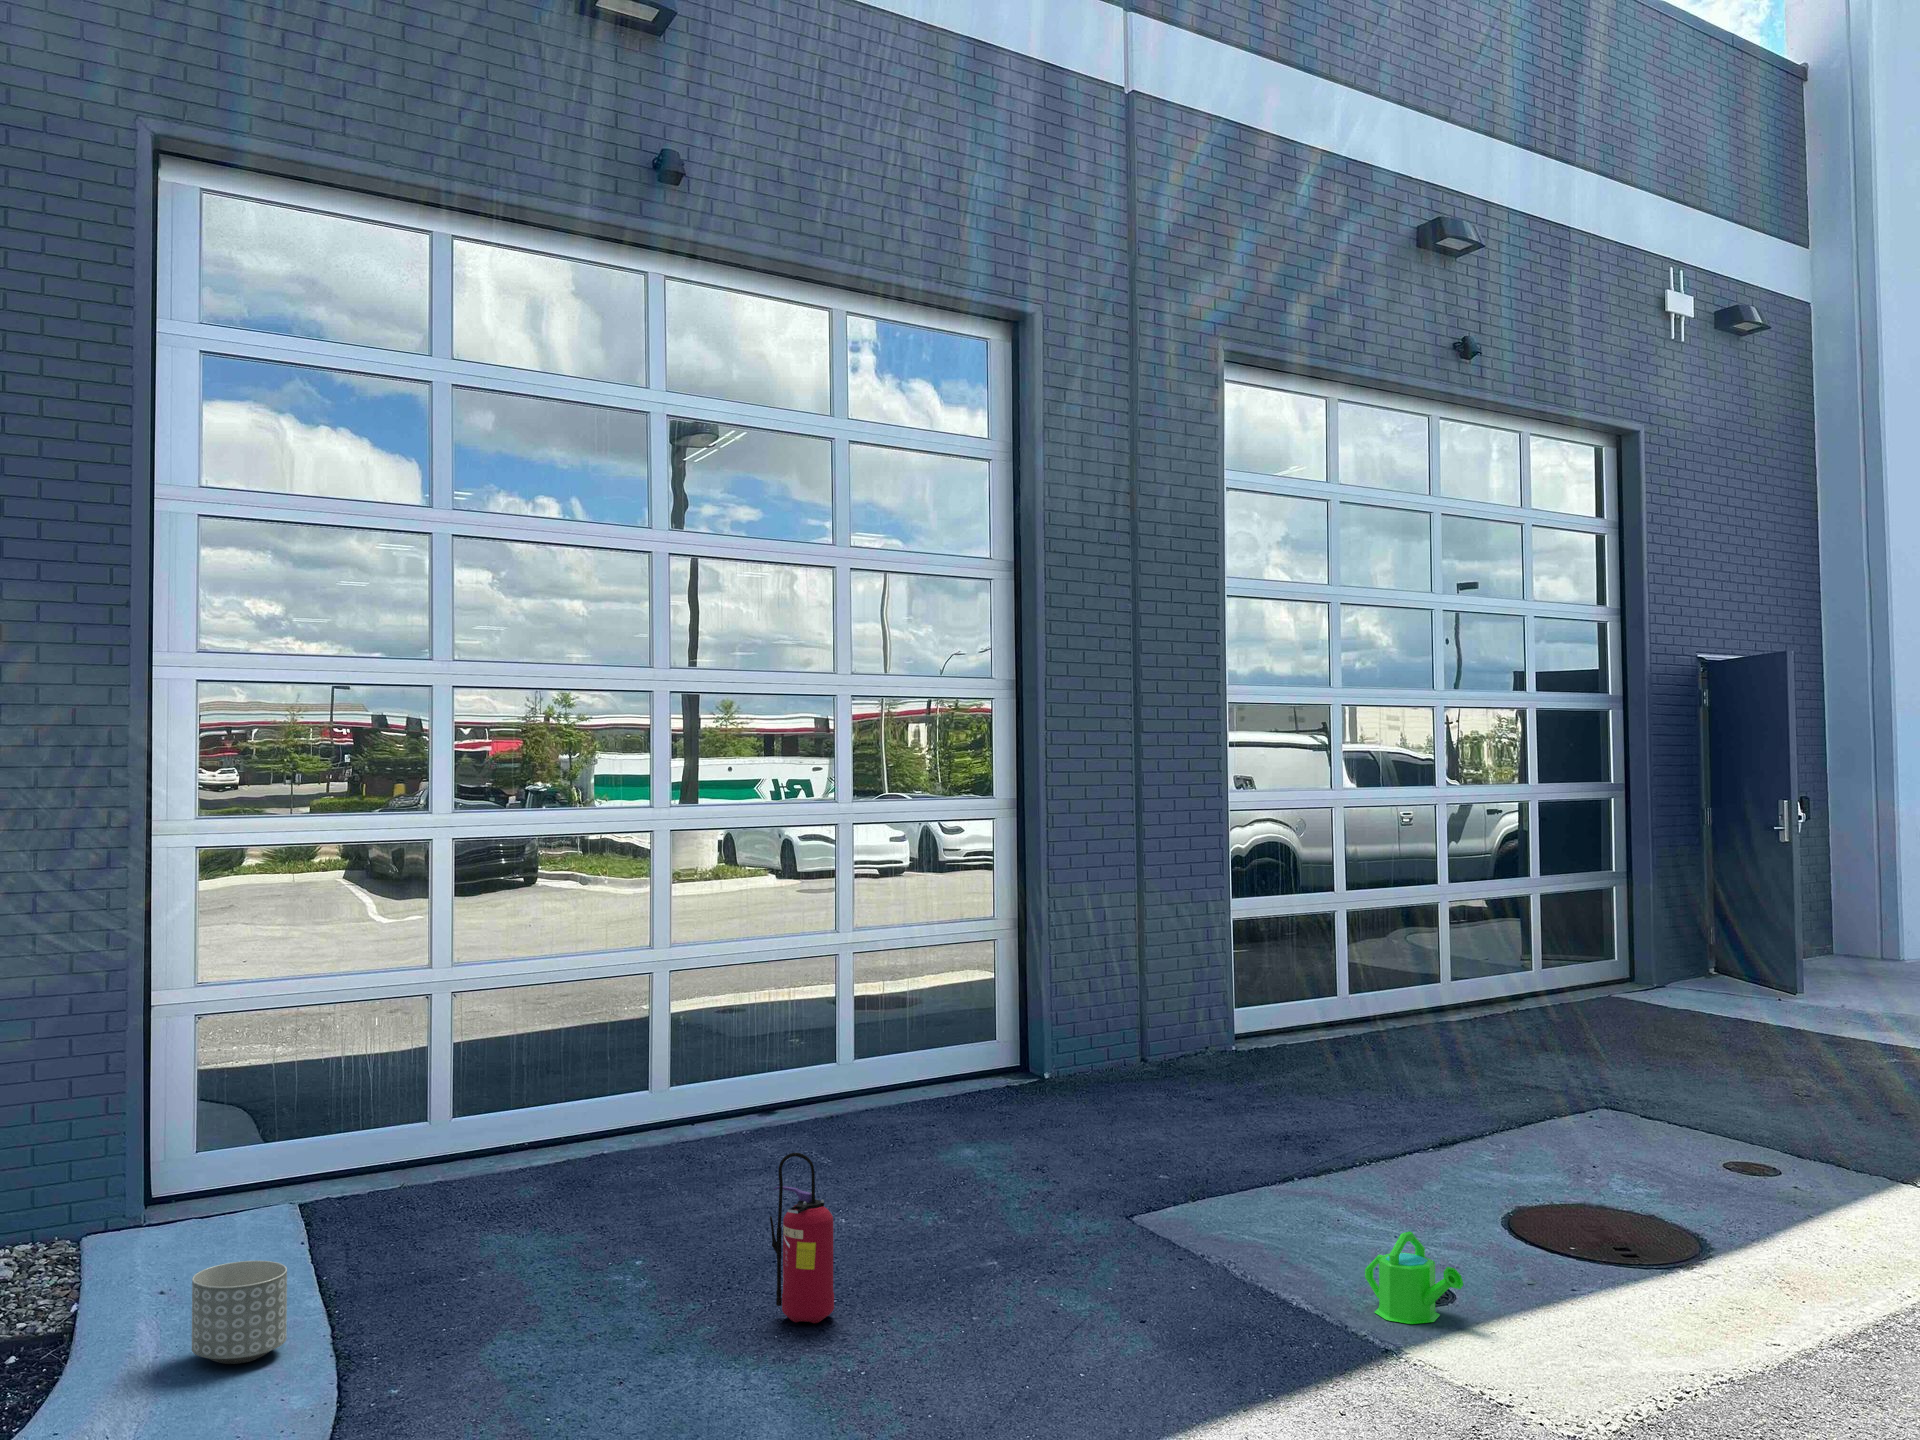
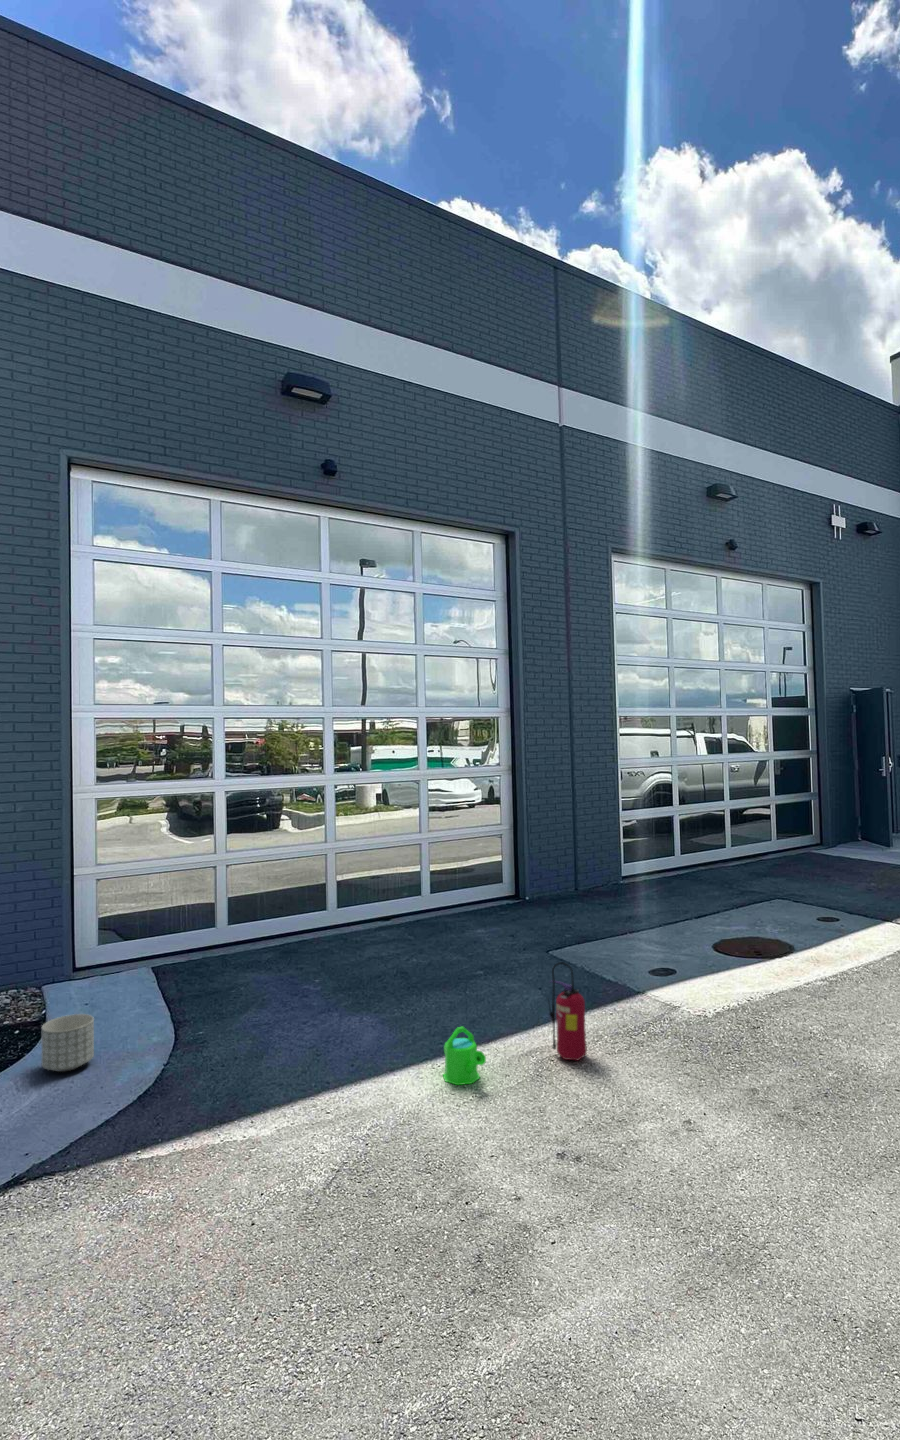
fire extinguisher: present [770,1153,834,1323] -> present [550,962,587,1061]
watering can: present [1365,1231,1463,1324] -> present [443,1027,486,1085]

